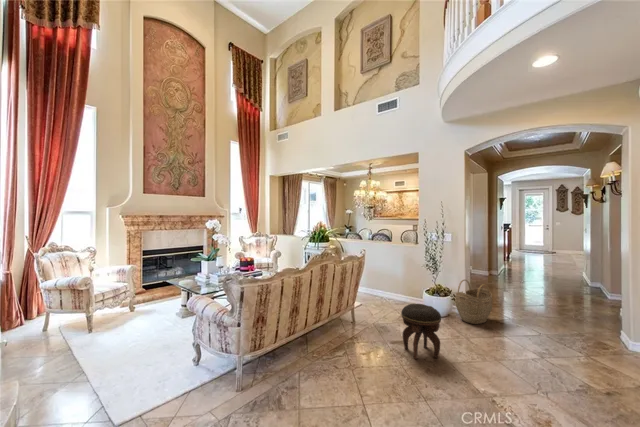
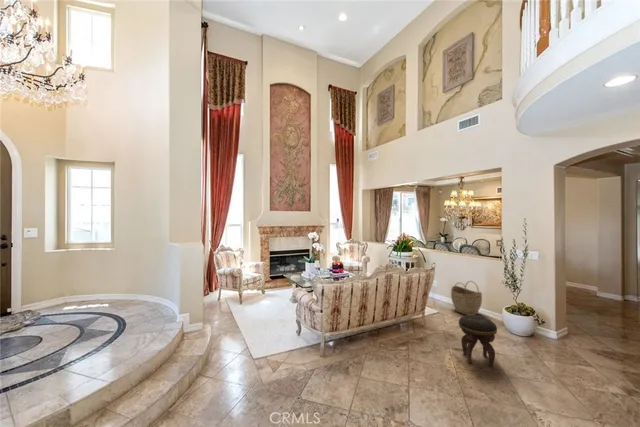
woven basket: present [455,280,492,324] -> present [451,281,482,315]

